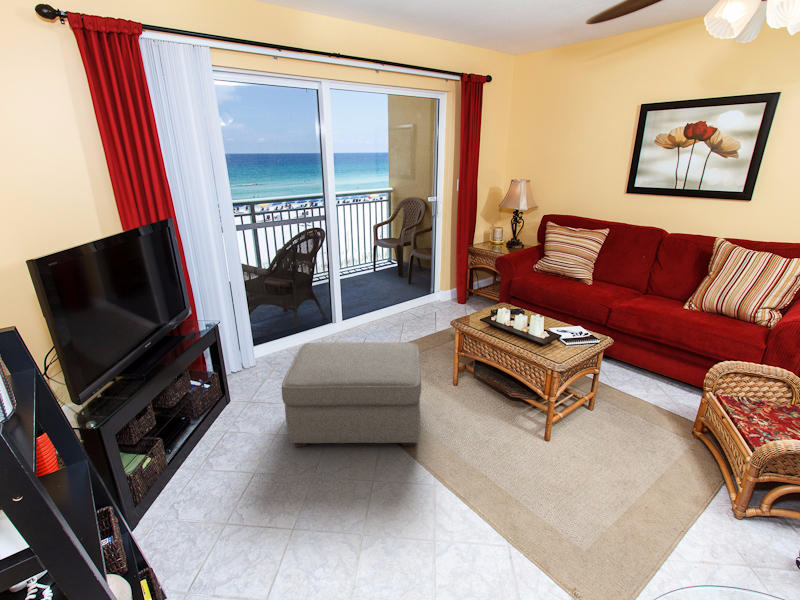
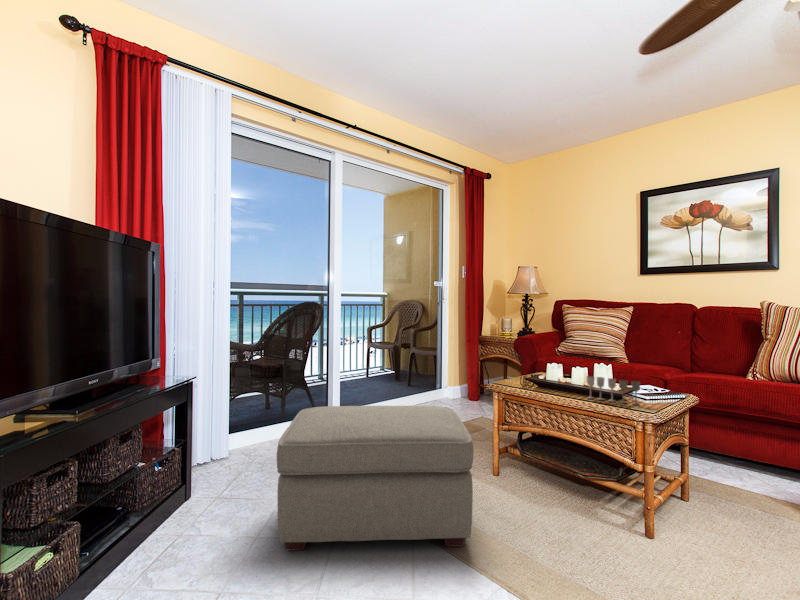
wine glass: none [521,327,559,354] -> present [587,376,640,405]

